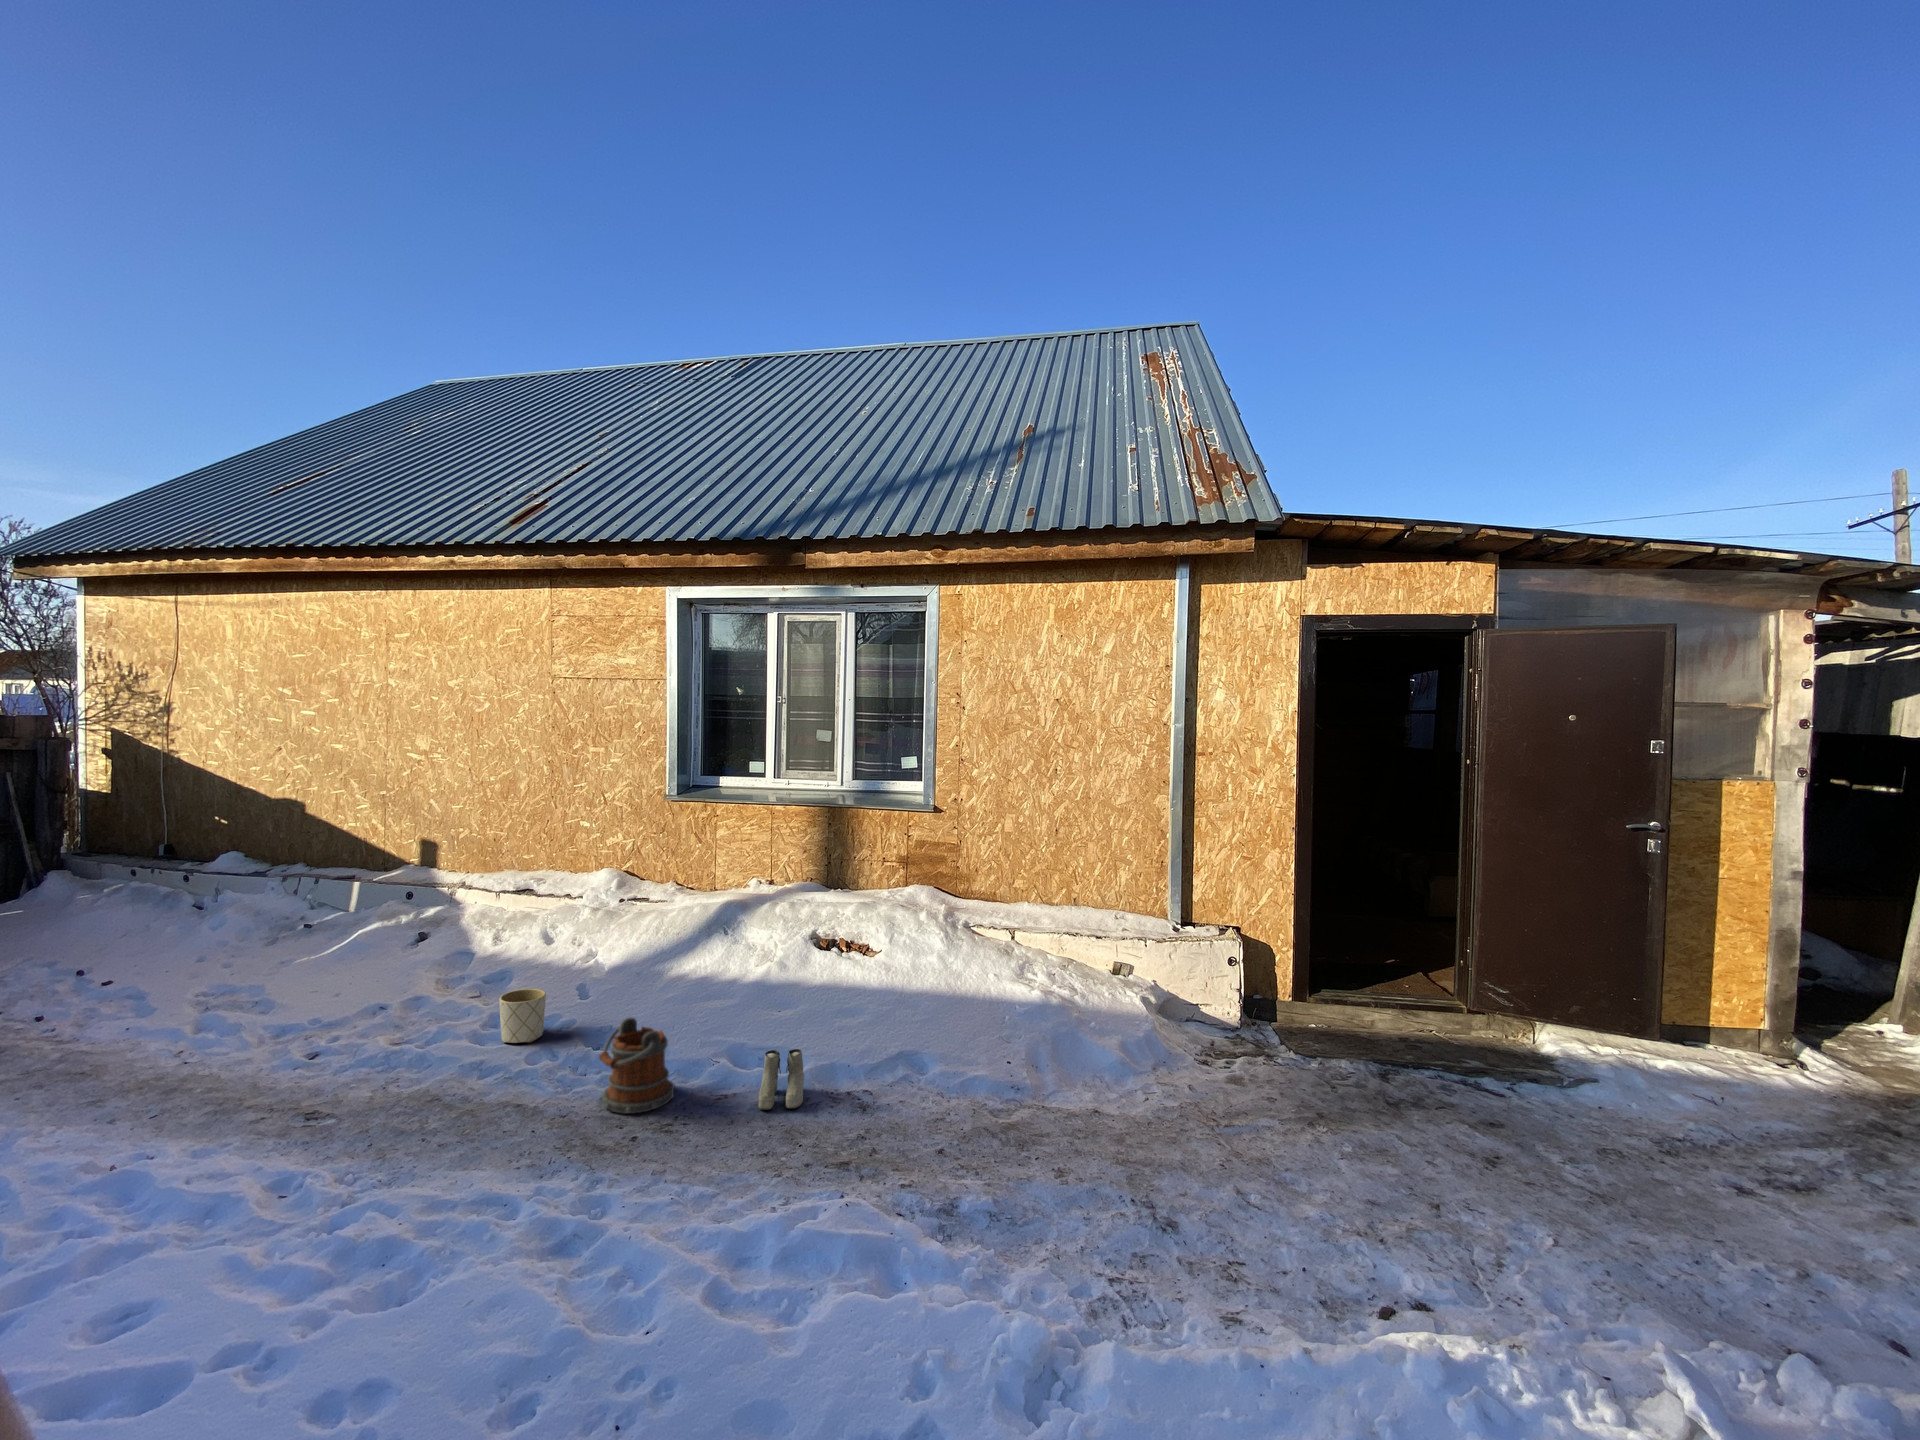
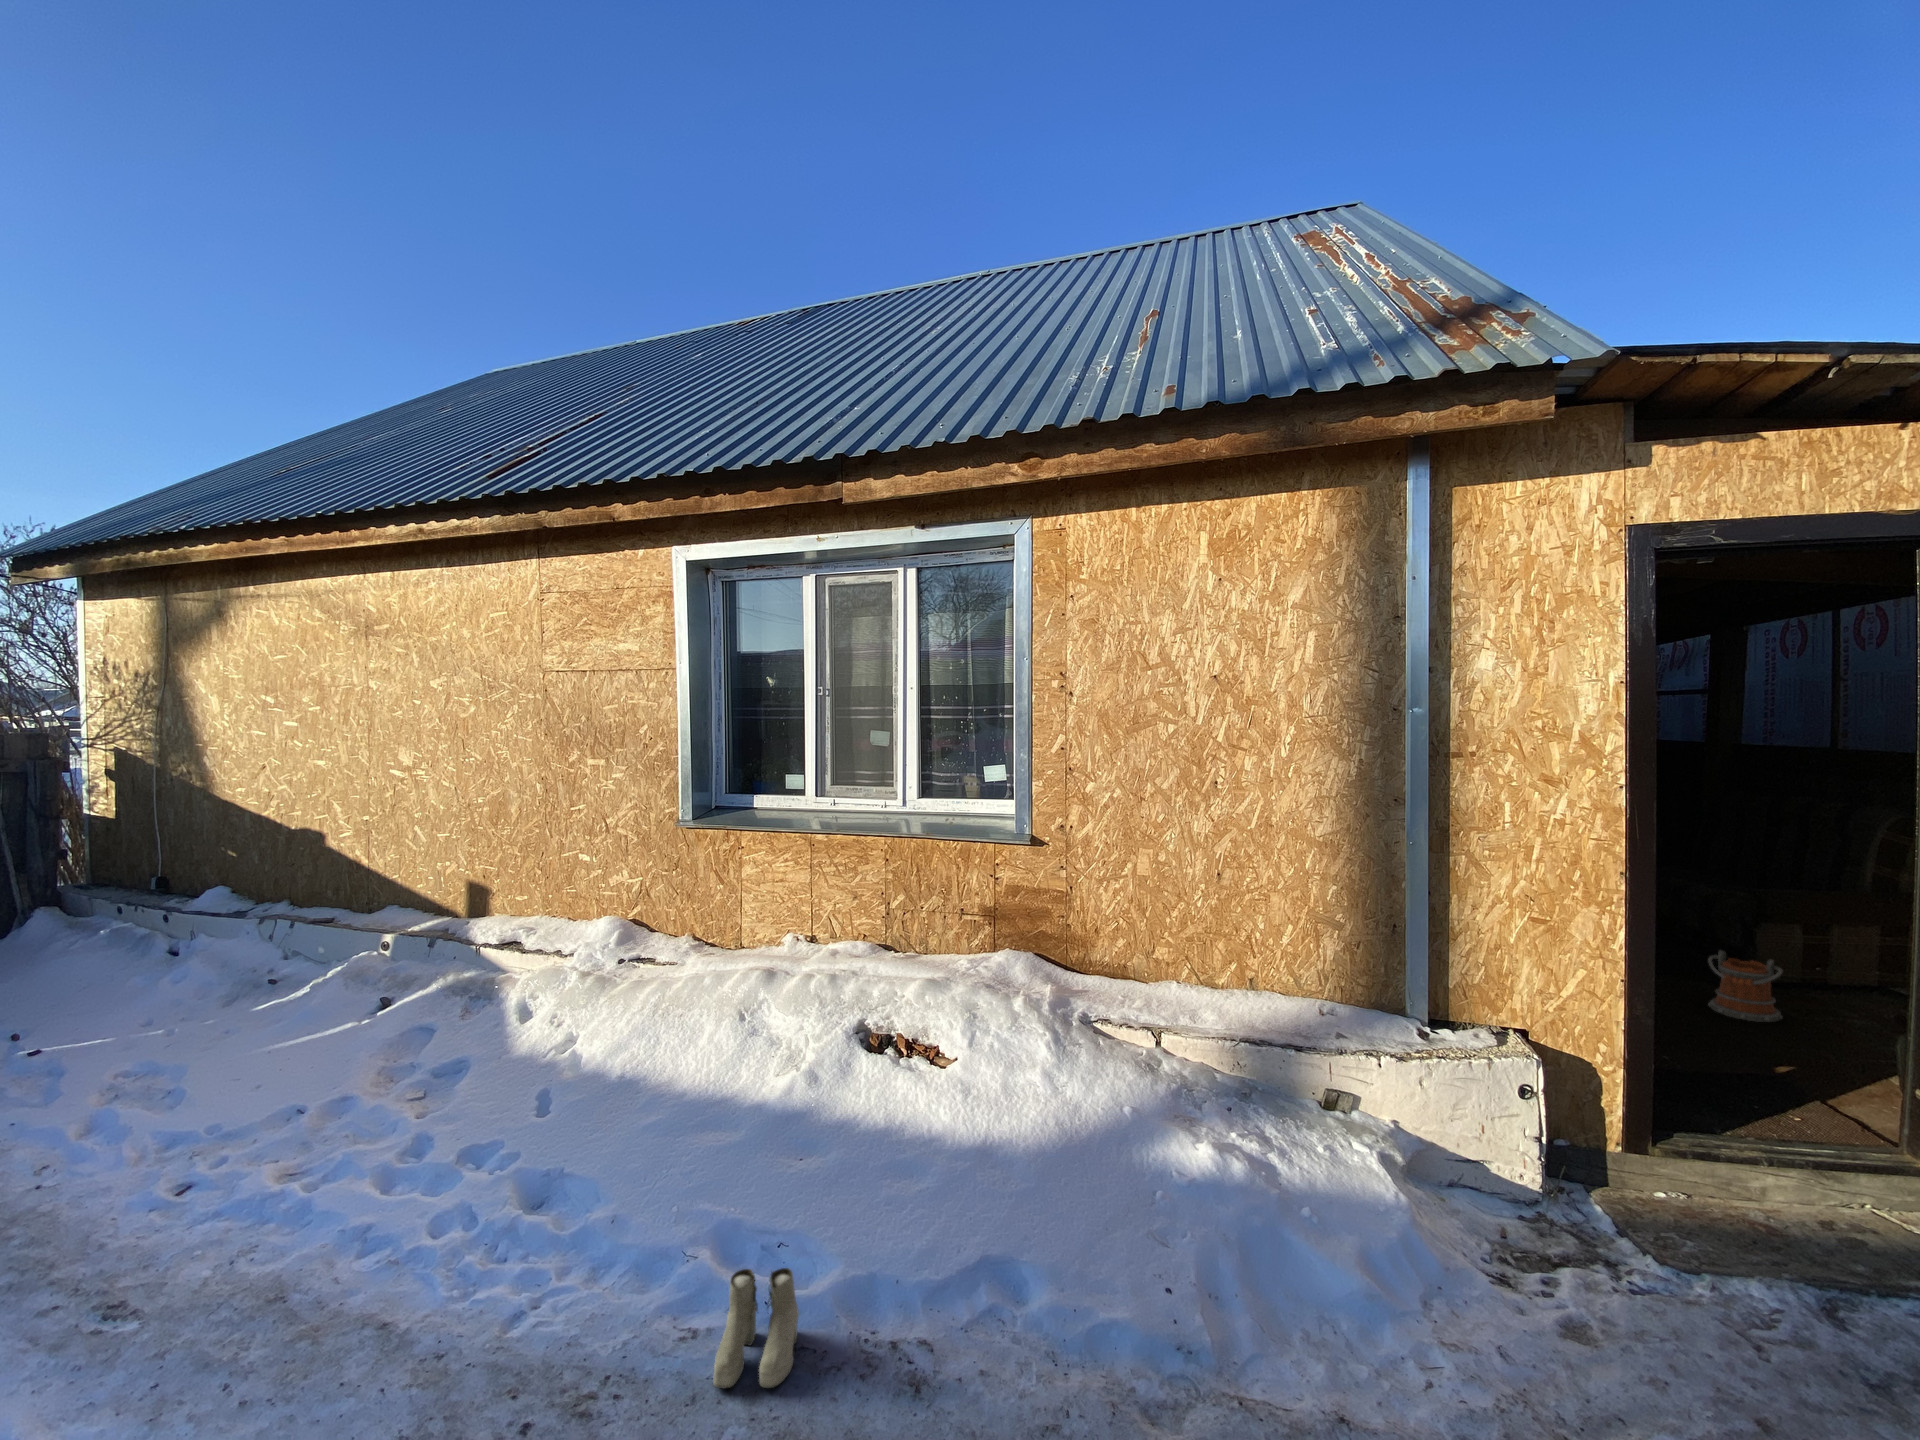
planter: present [499,989,546,1043] -> none [386,1114,457,1202]
bucket: present [599,1017,675,1113] -> present [1708,951,1782,1022]

